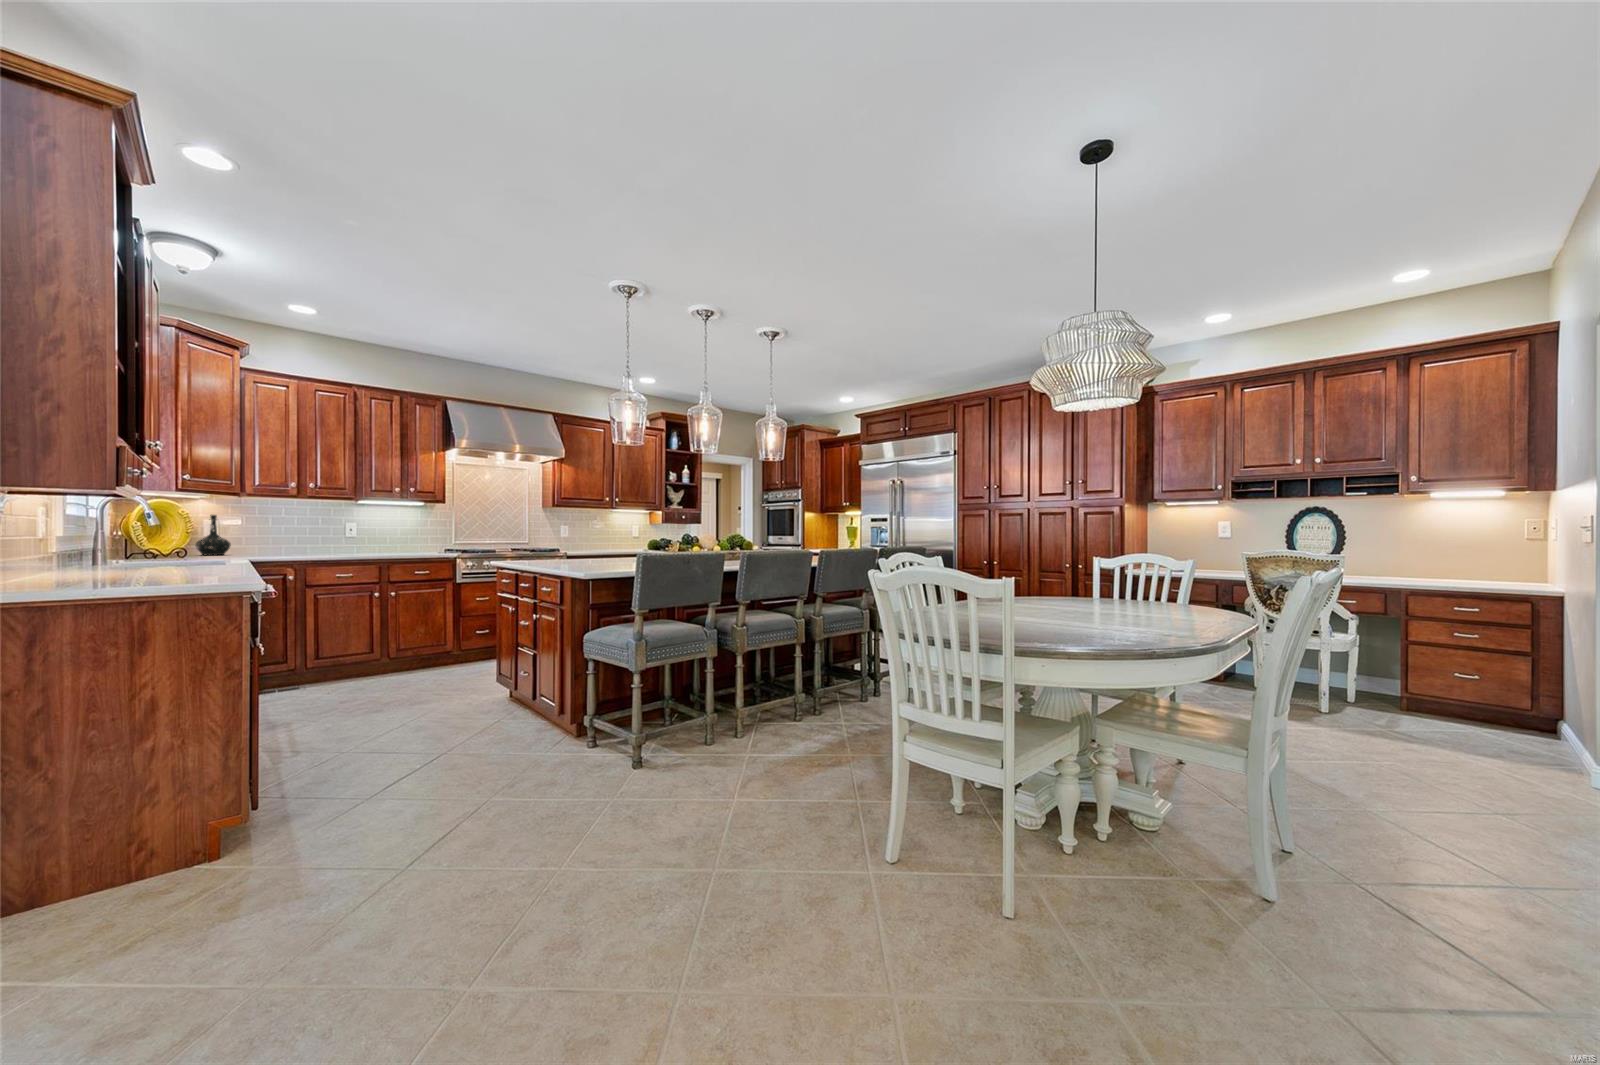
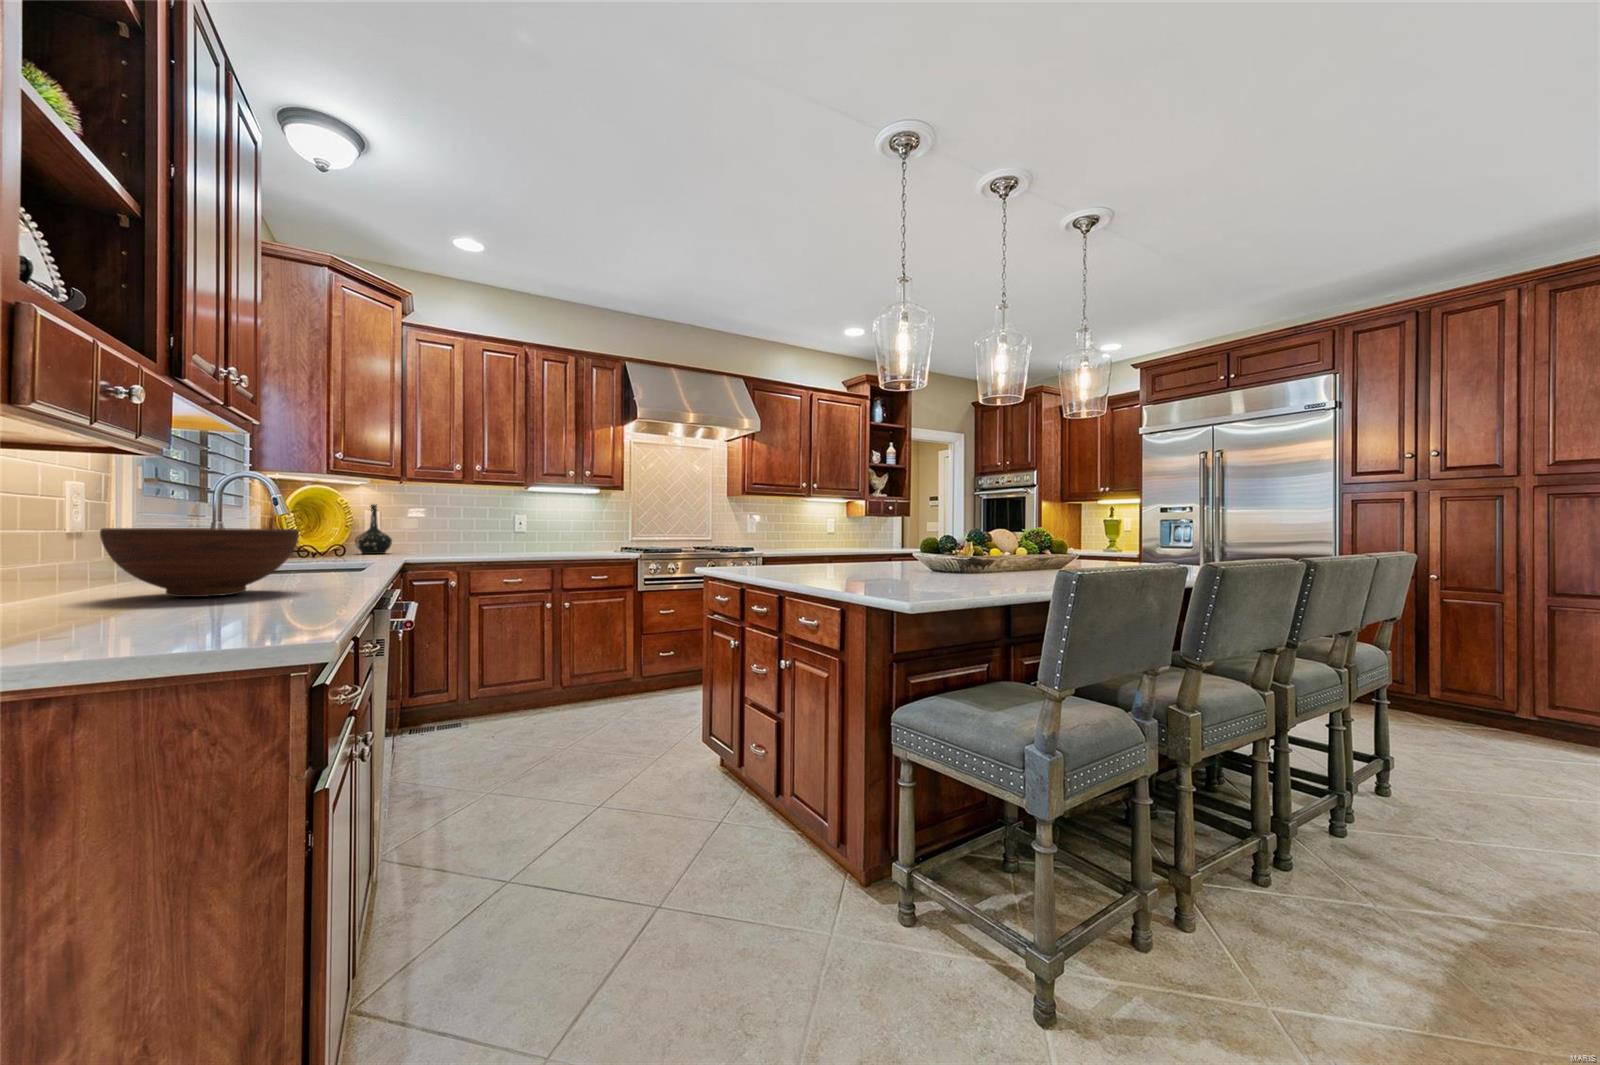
fruit bowl: none [60,533,191,574] -> present [100,528,299,597]

